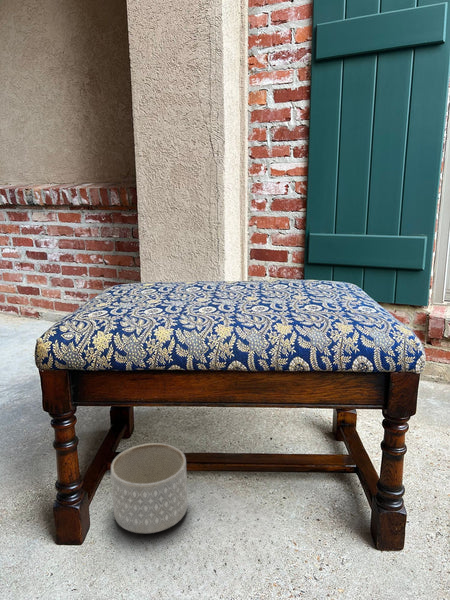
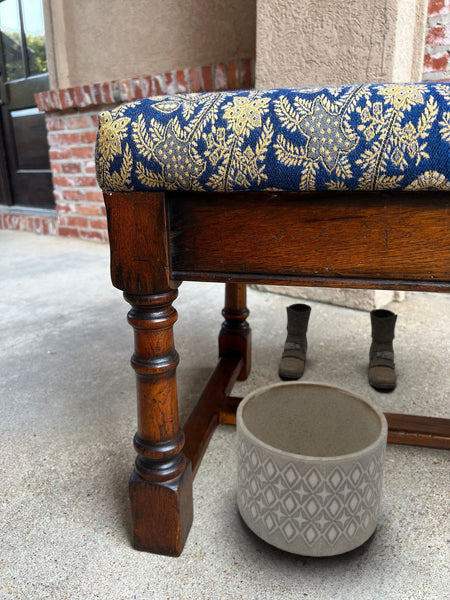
boots: none [151,385,224,438] -> present [279,303,398,388]

